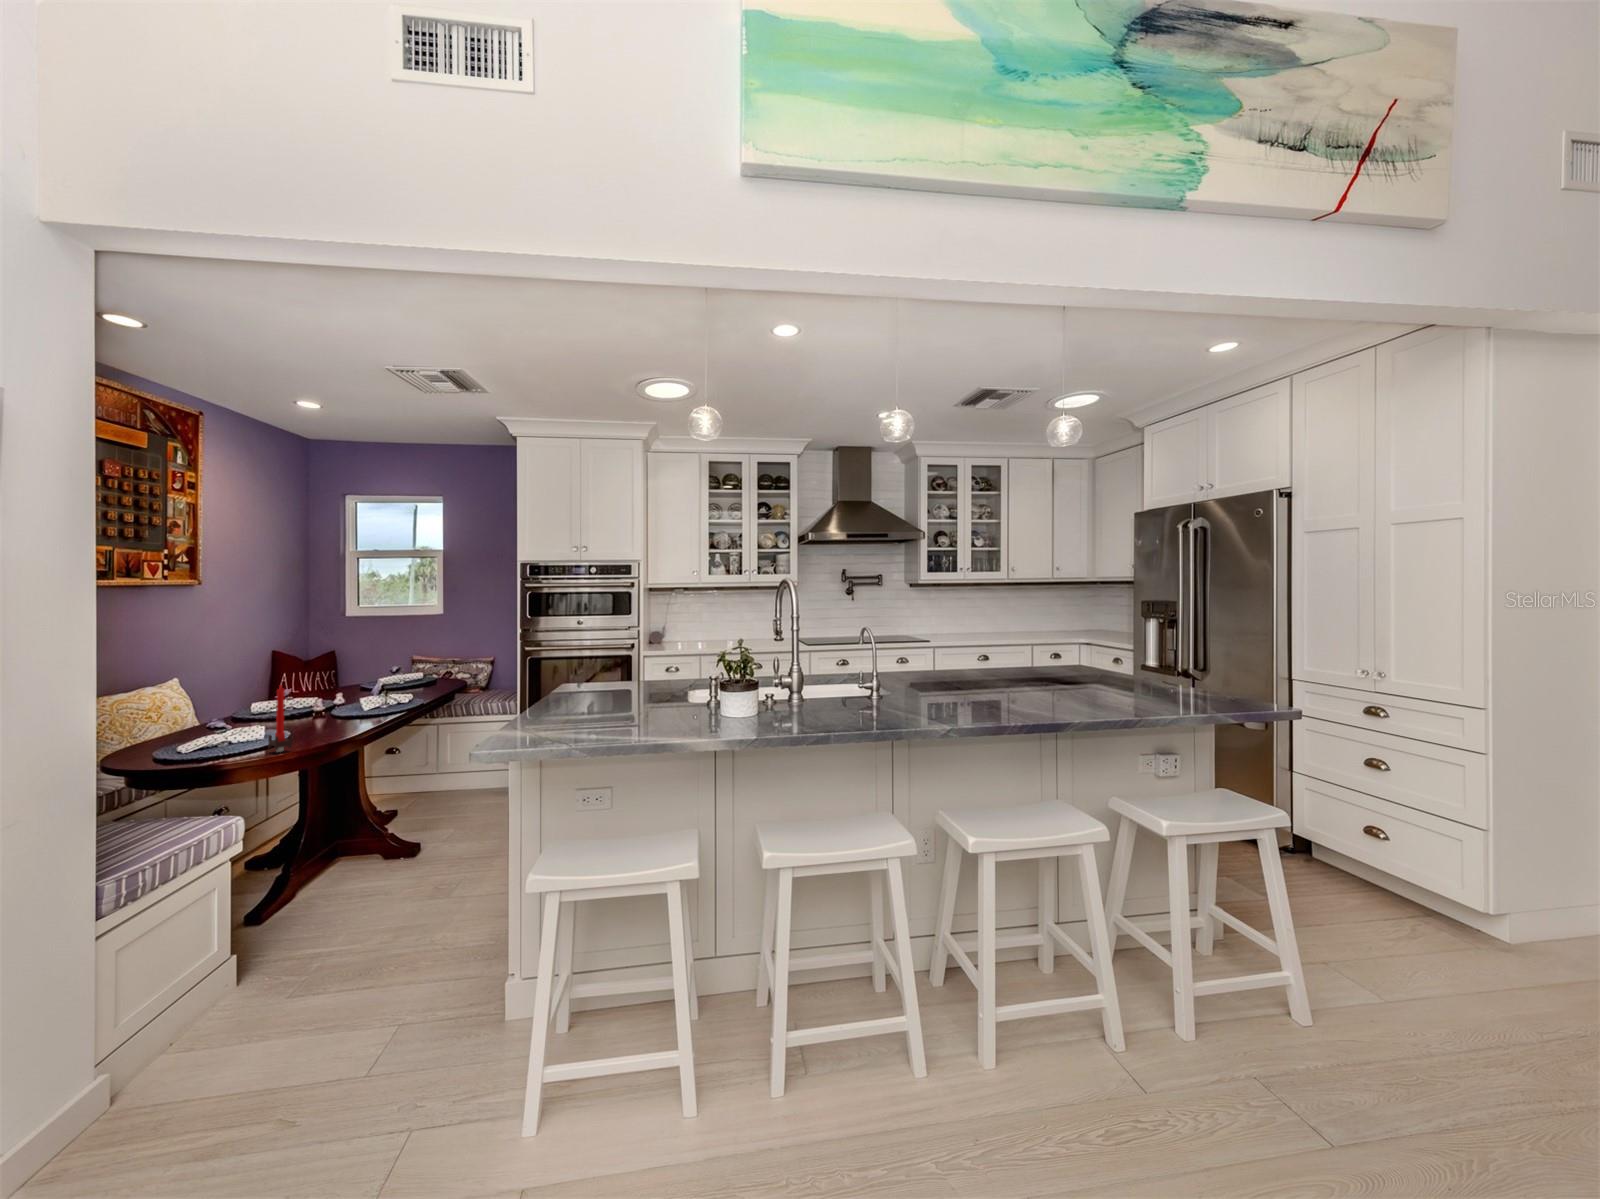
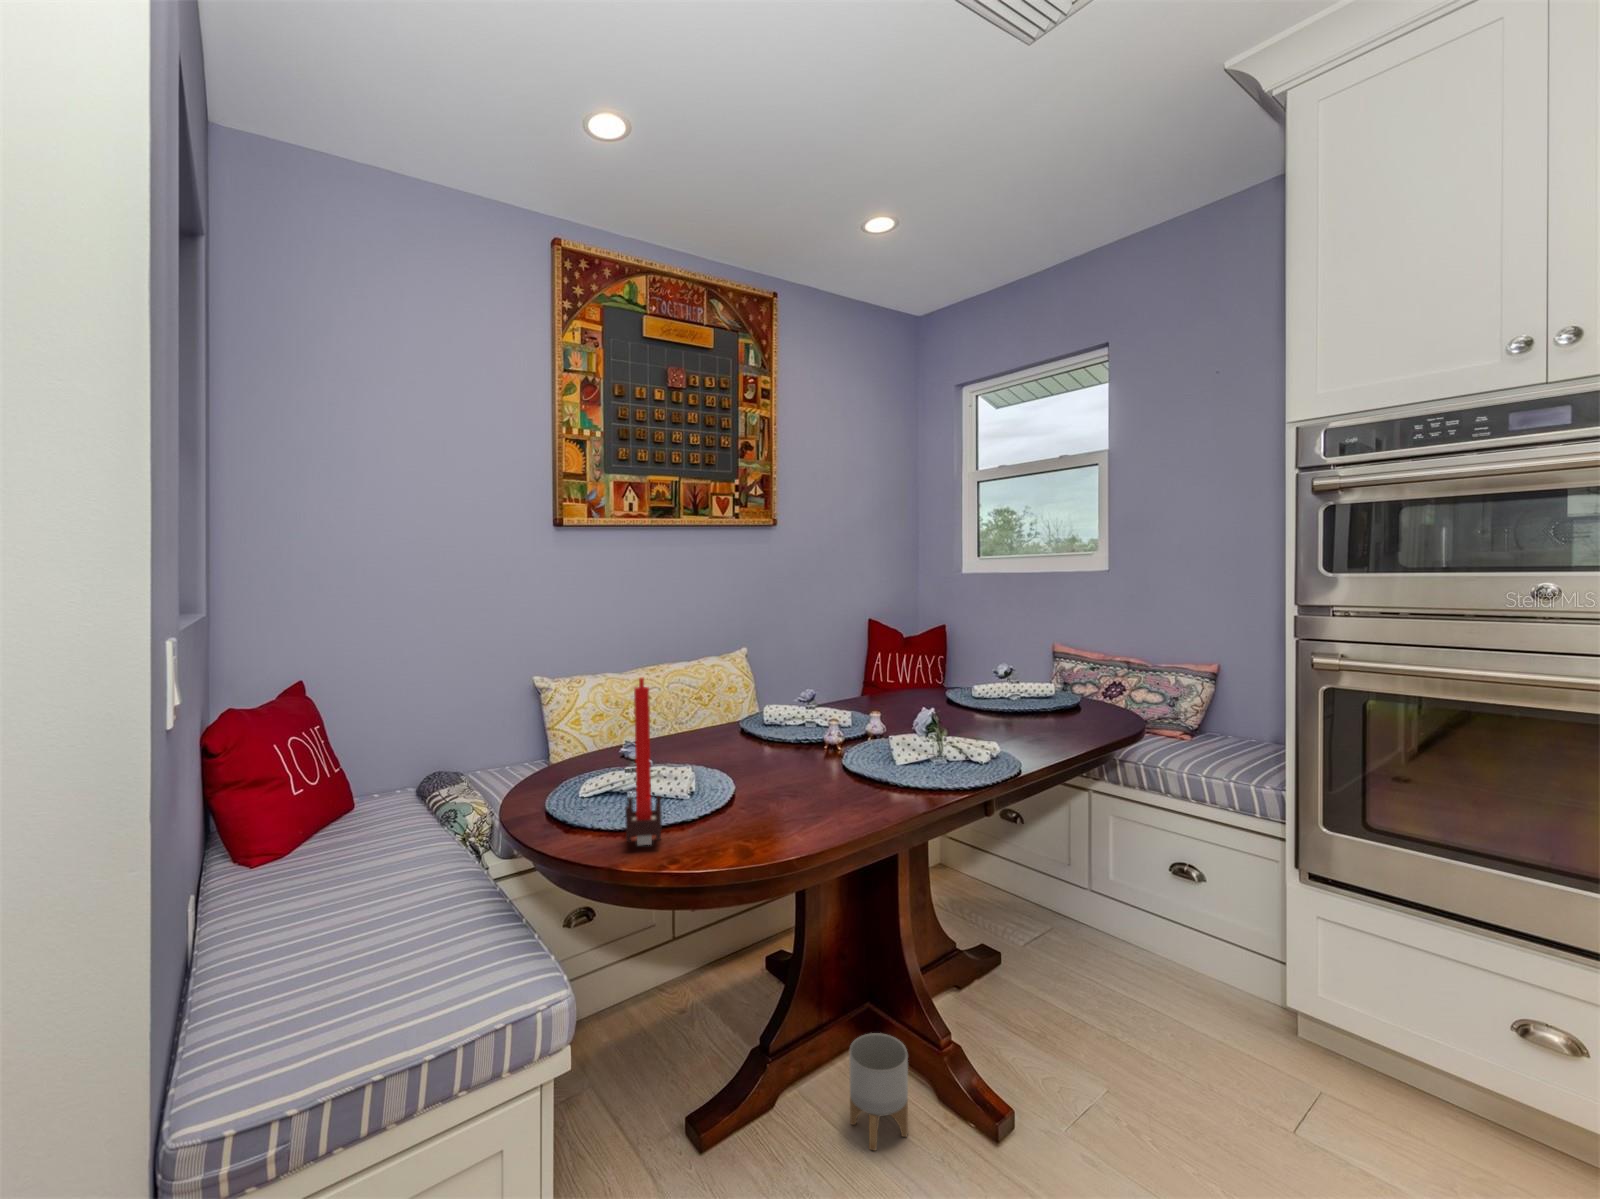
planter: none [339,835,371,879] -> present [849,1033,908,1150]

